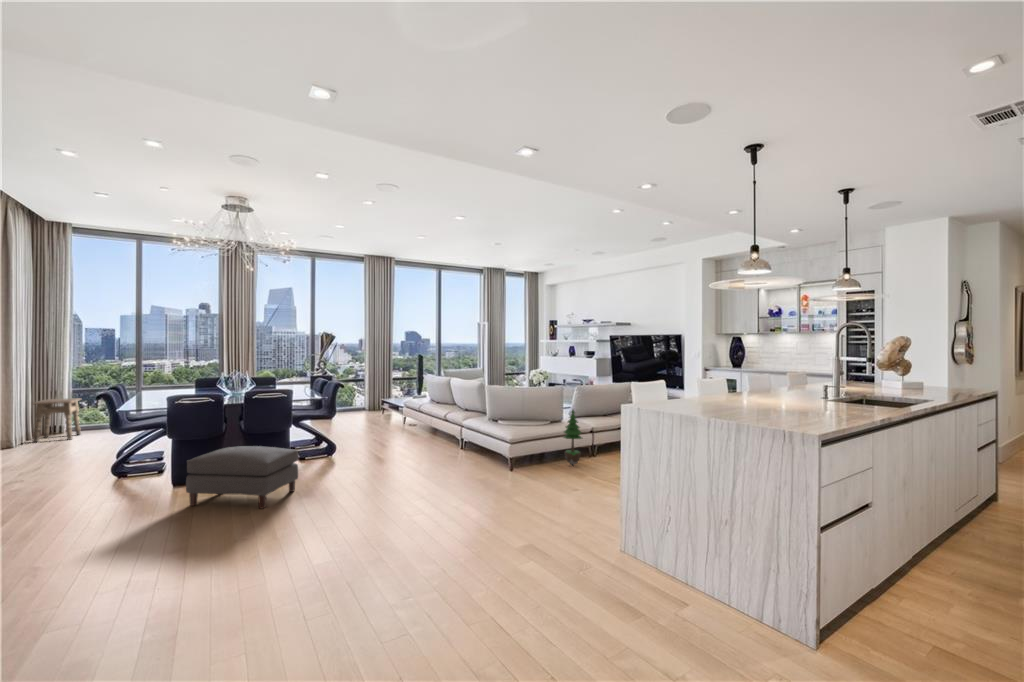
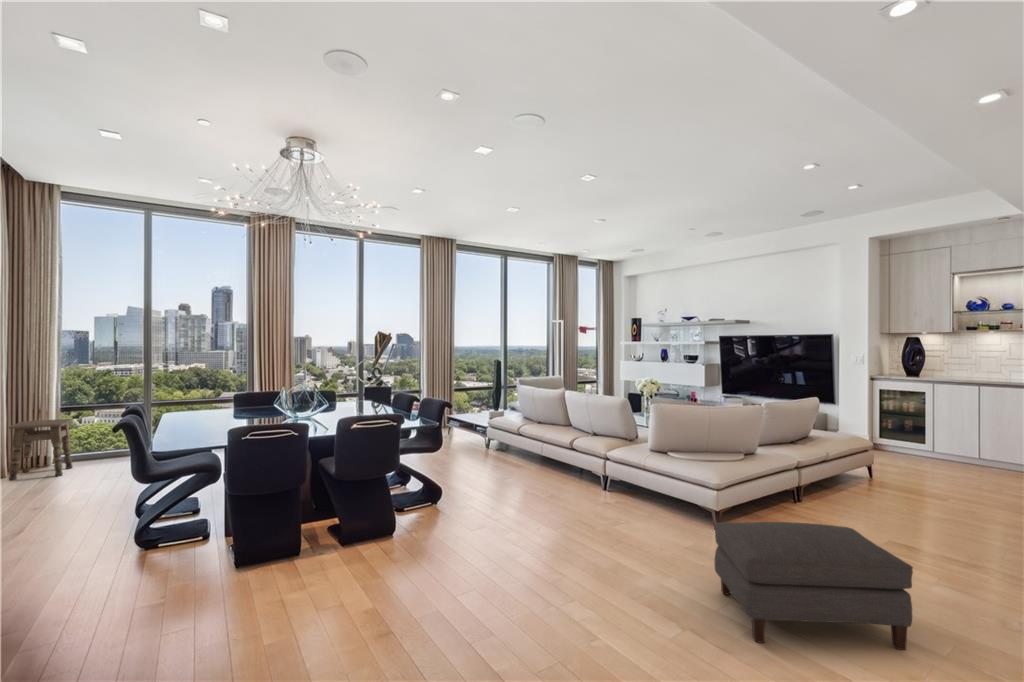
potted tree: present [564,410,582,465] -> none [775,437,809,519]
ottoman: present [186,446,298,509] -> present [714,522,913,650]

